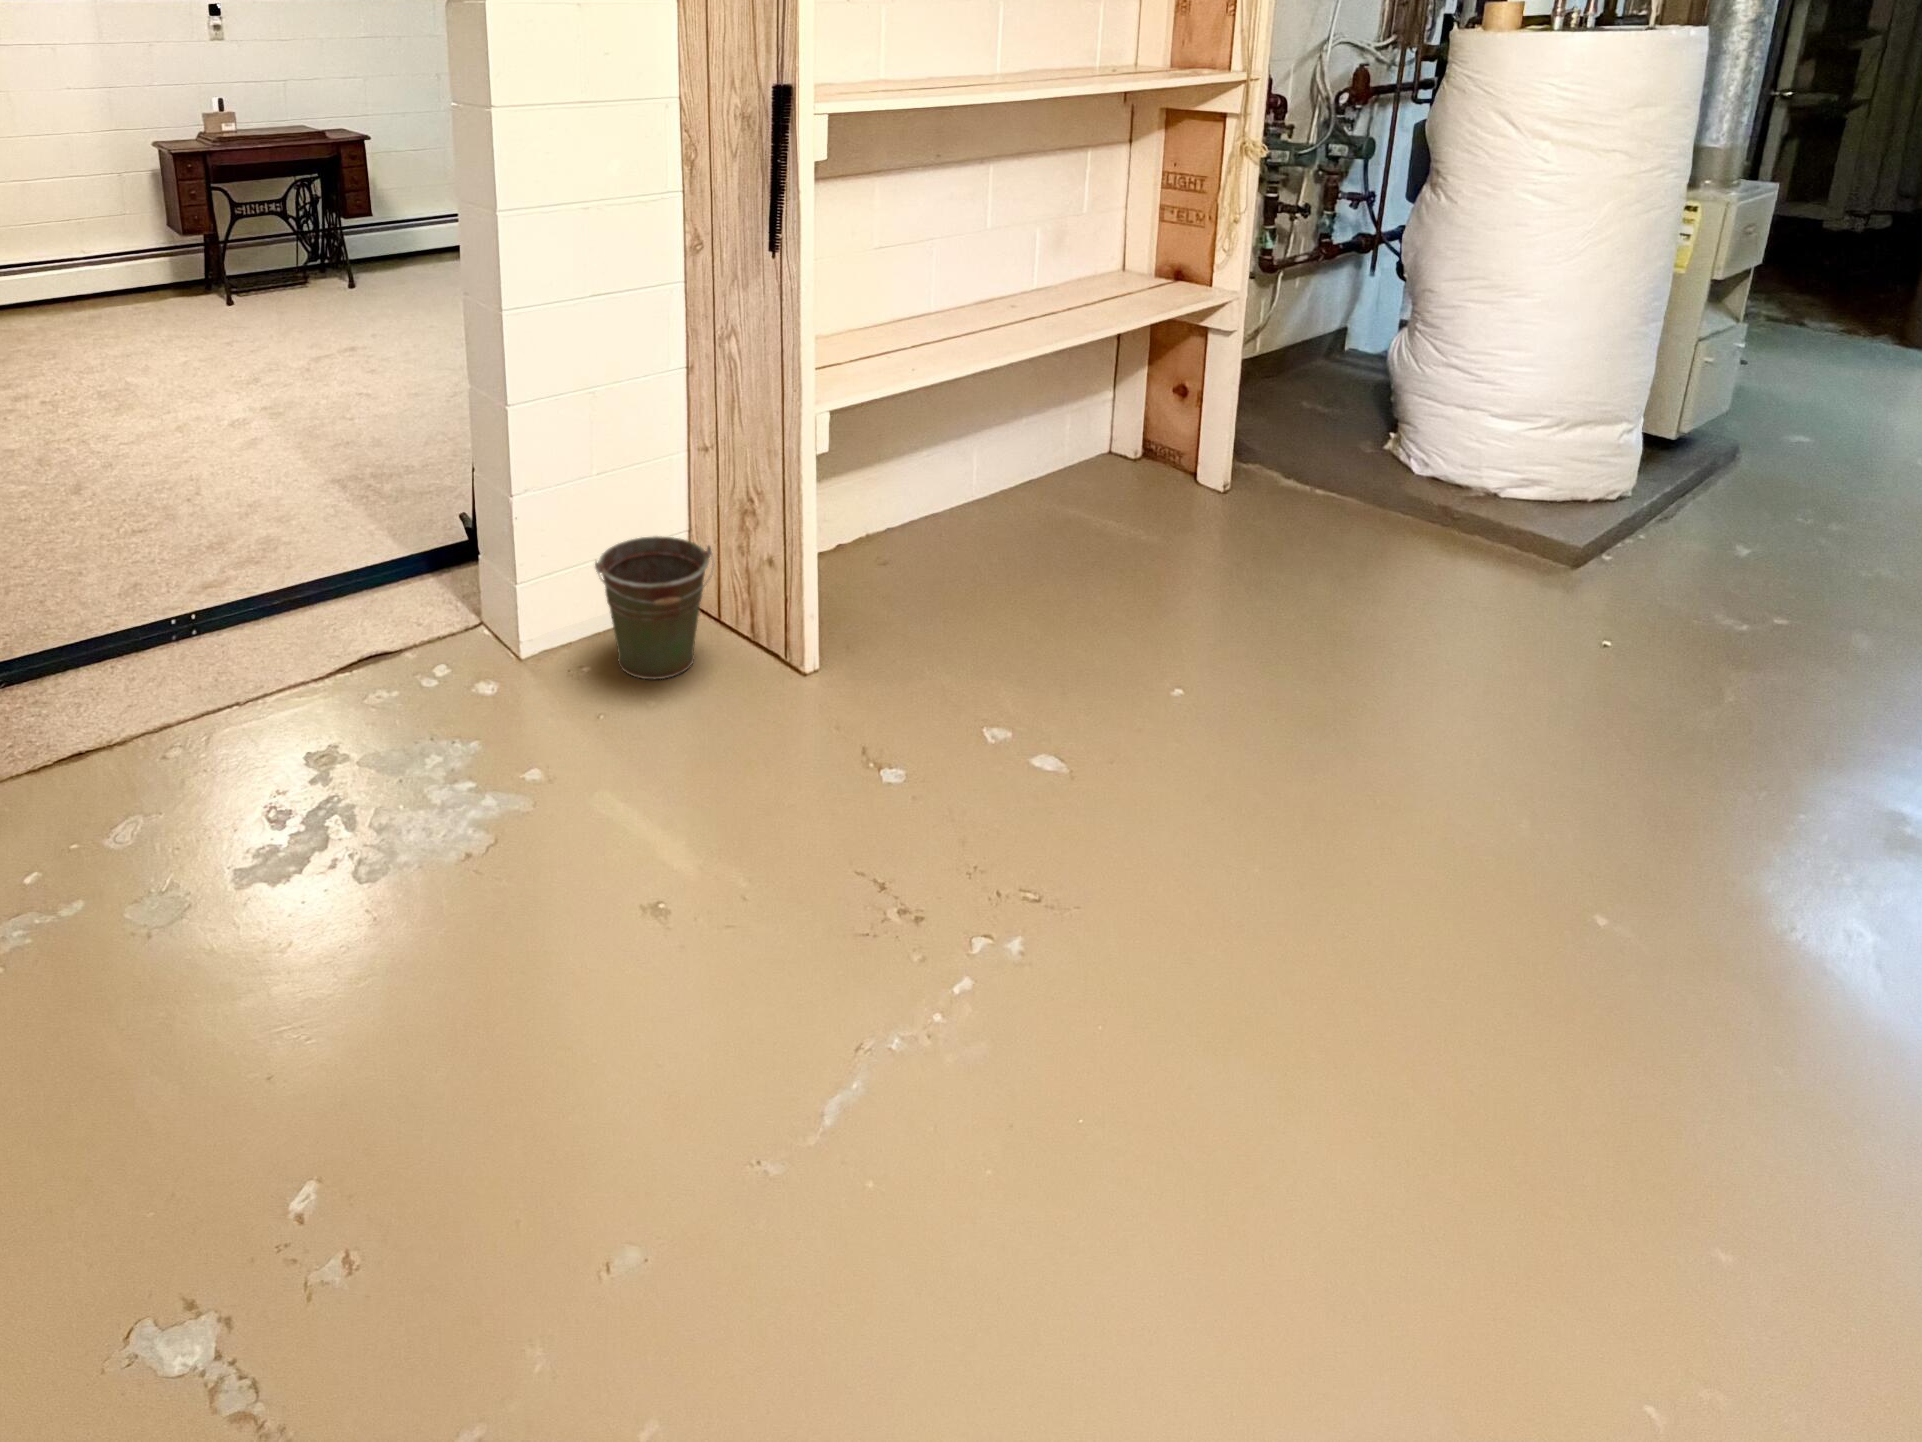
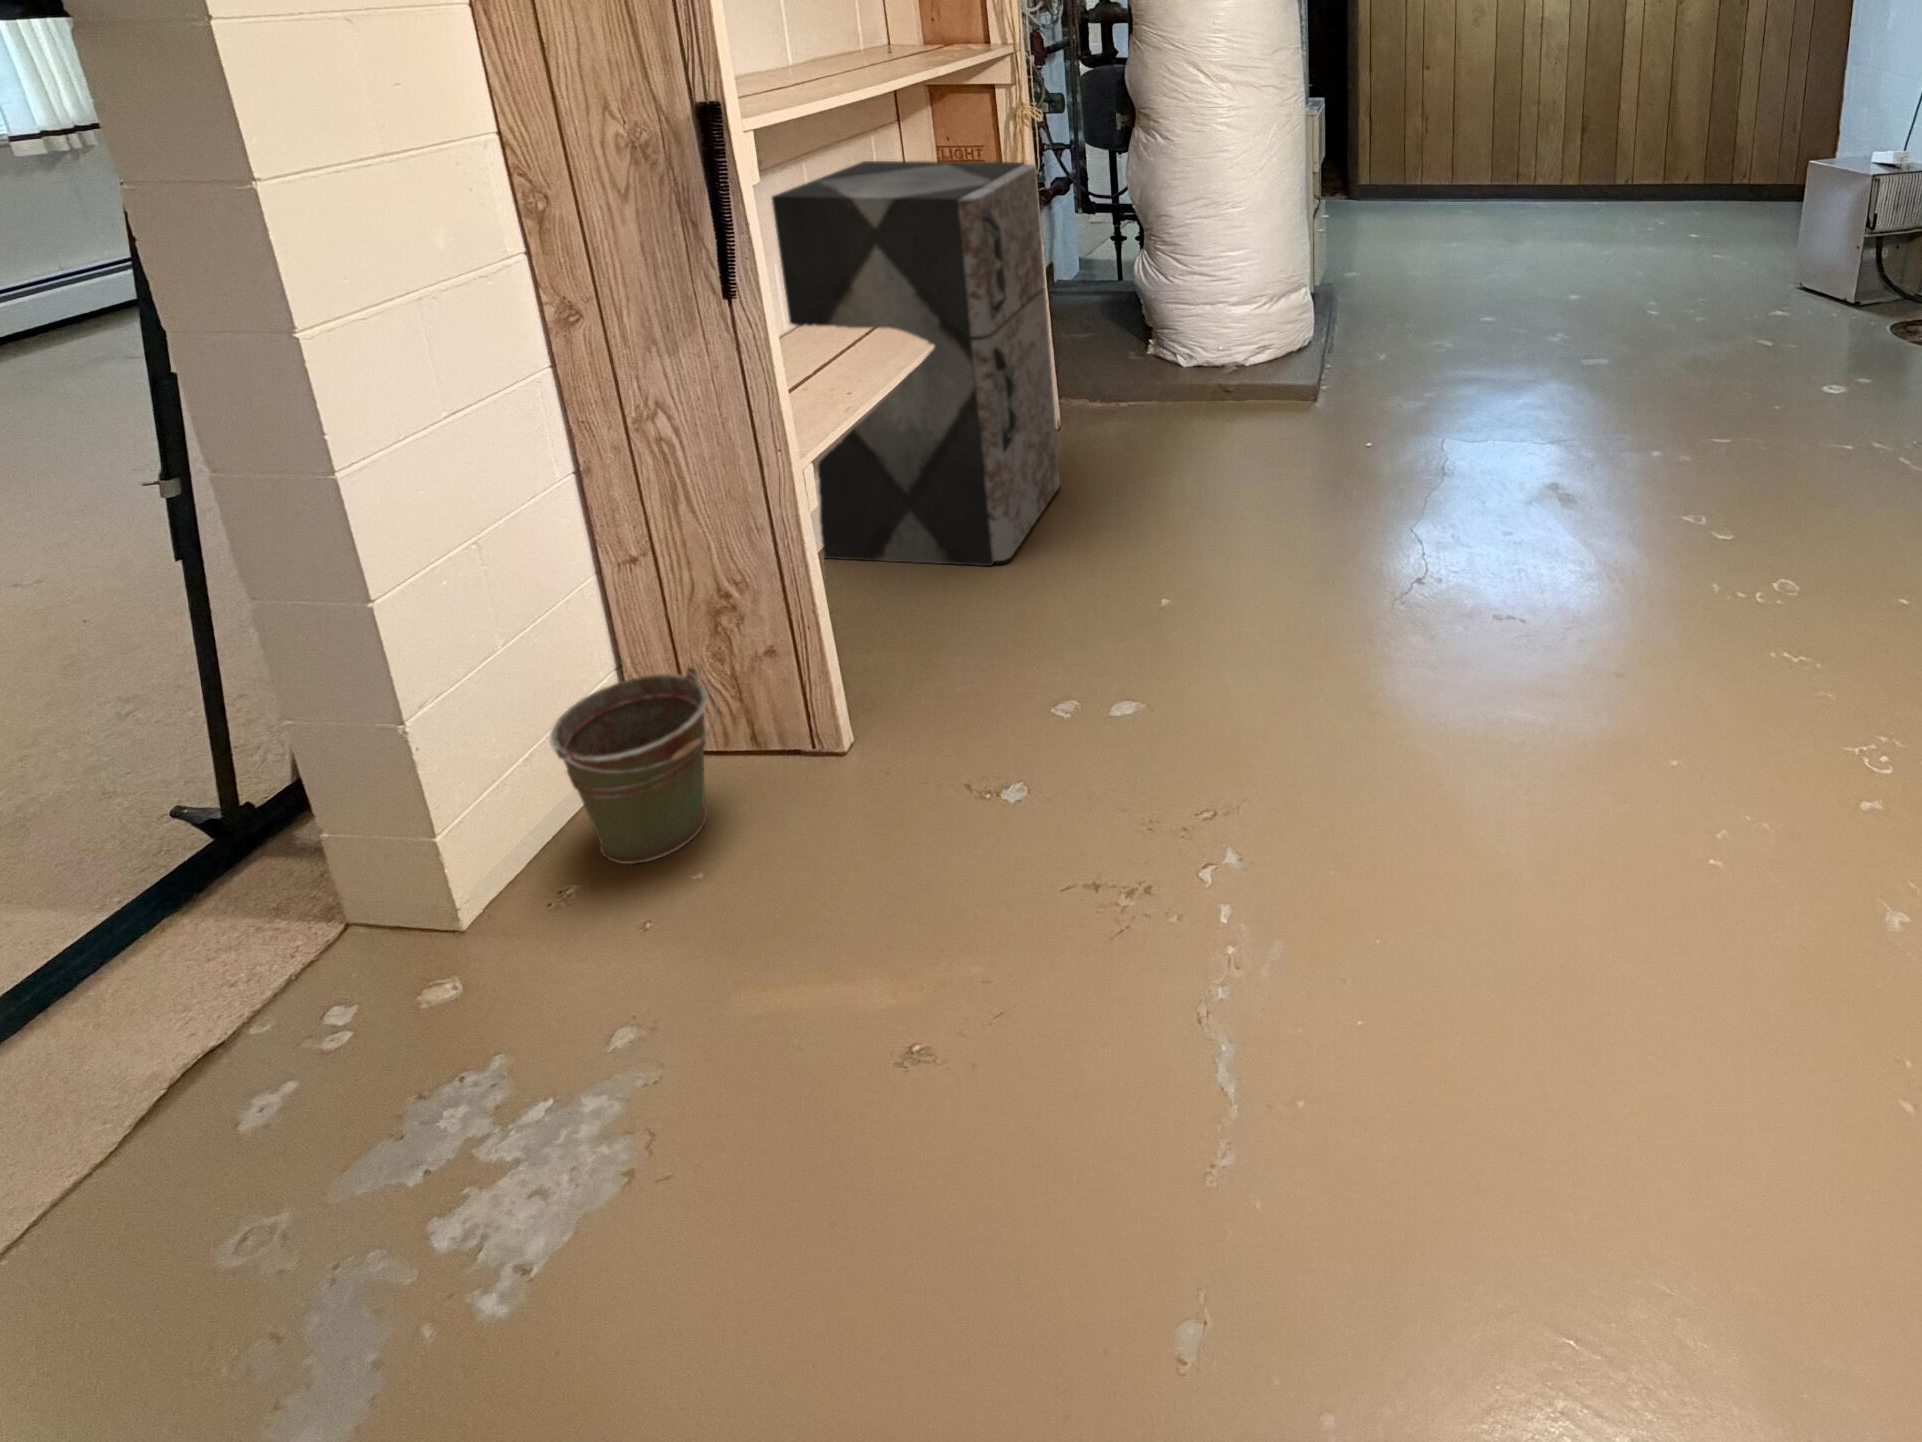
storage cabinet: none [924,173,1211,588] -> present [771,161,1060,566]

